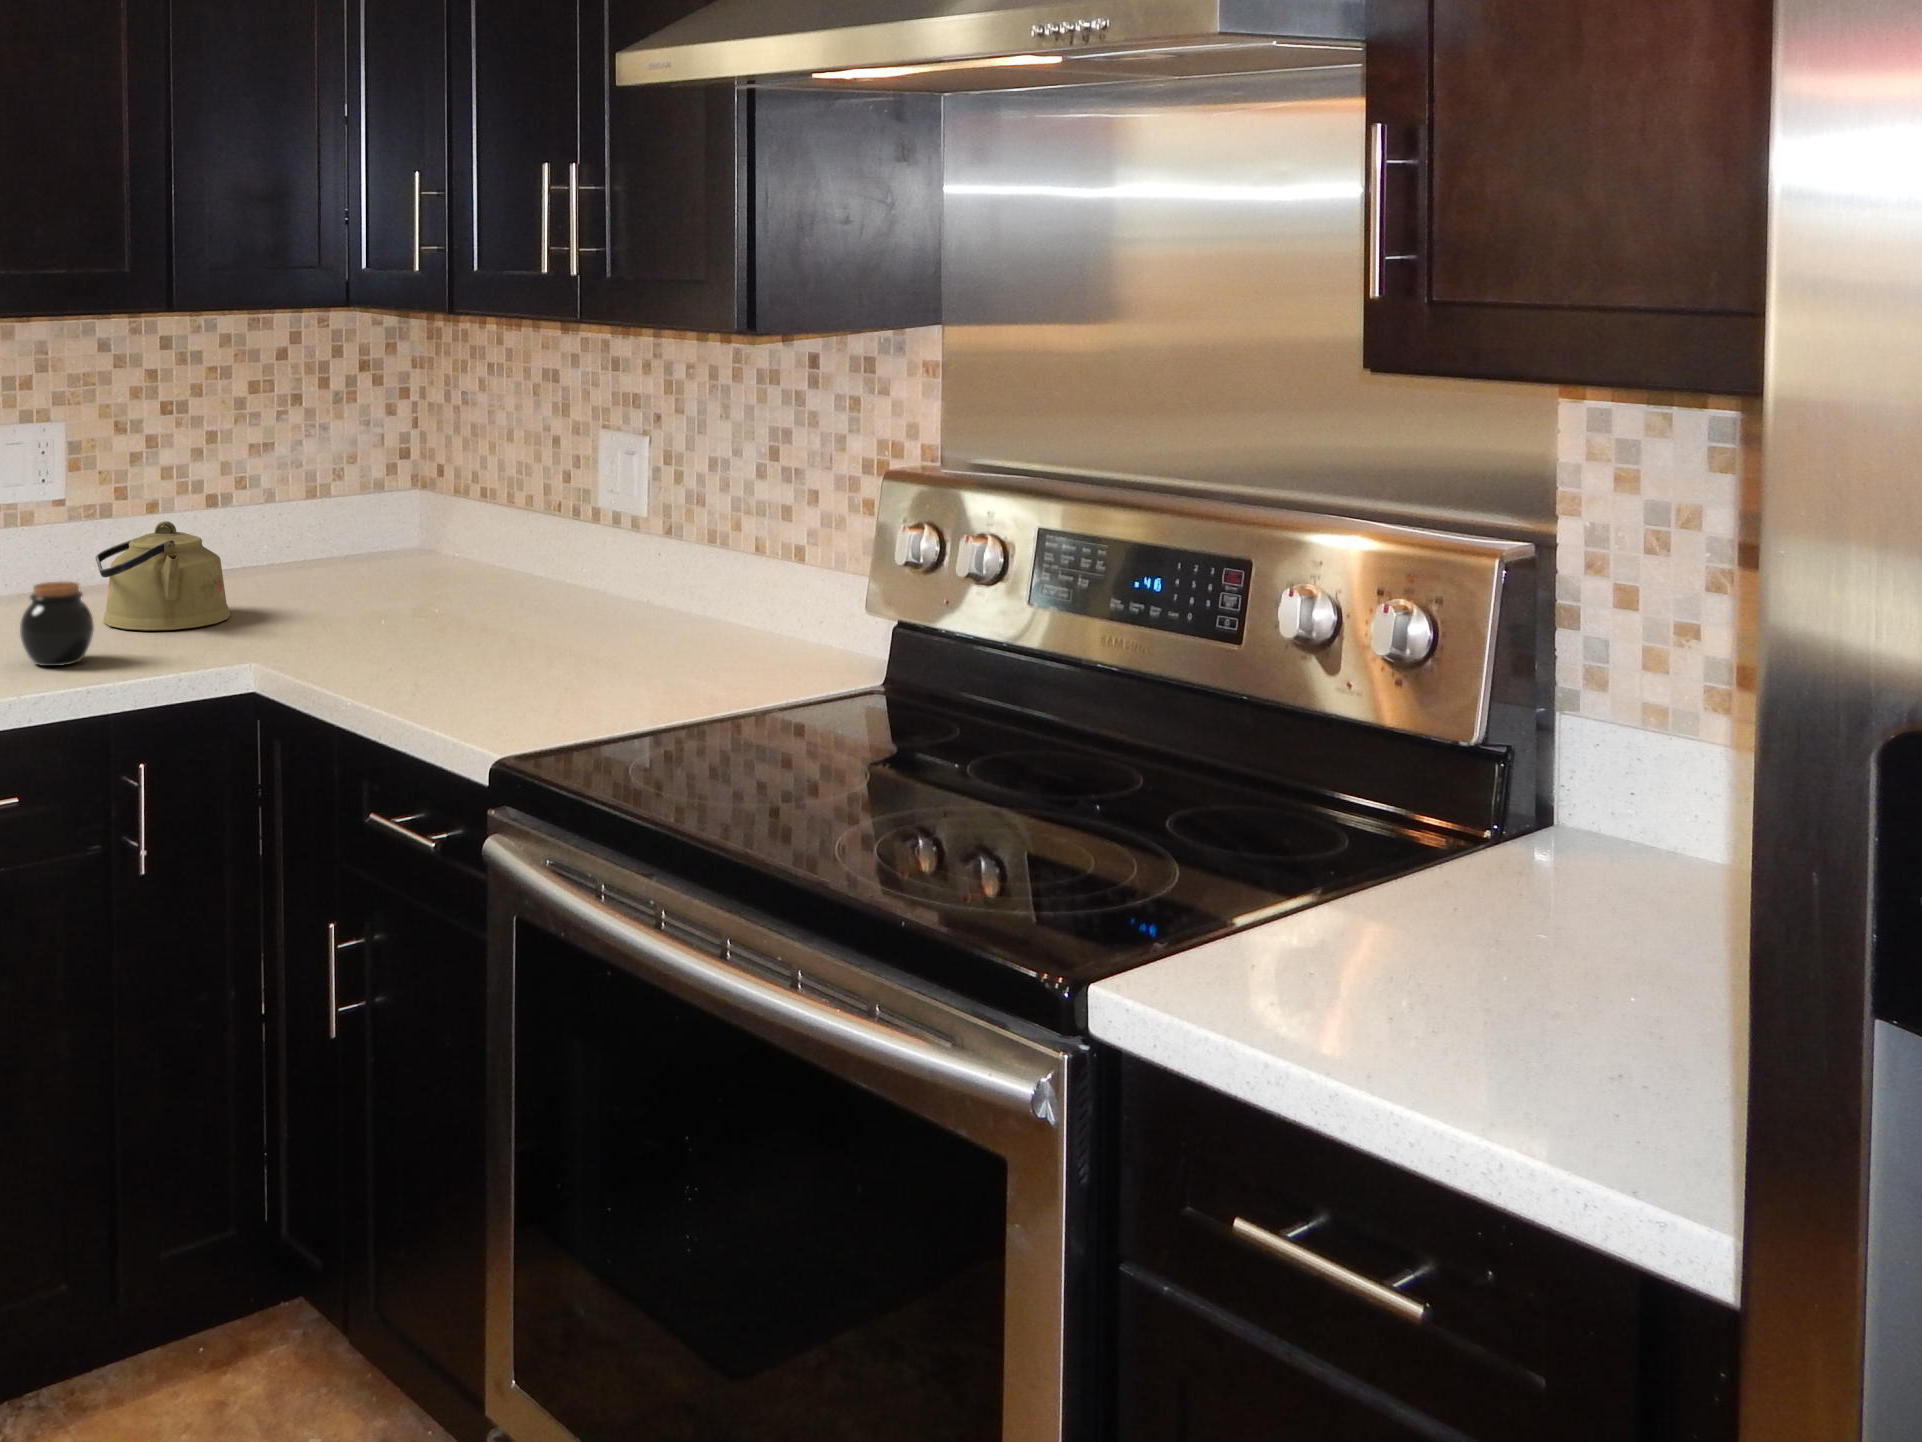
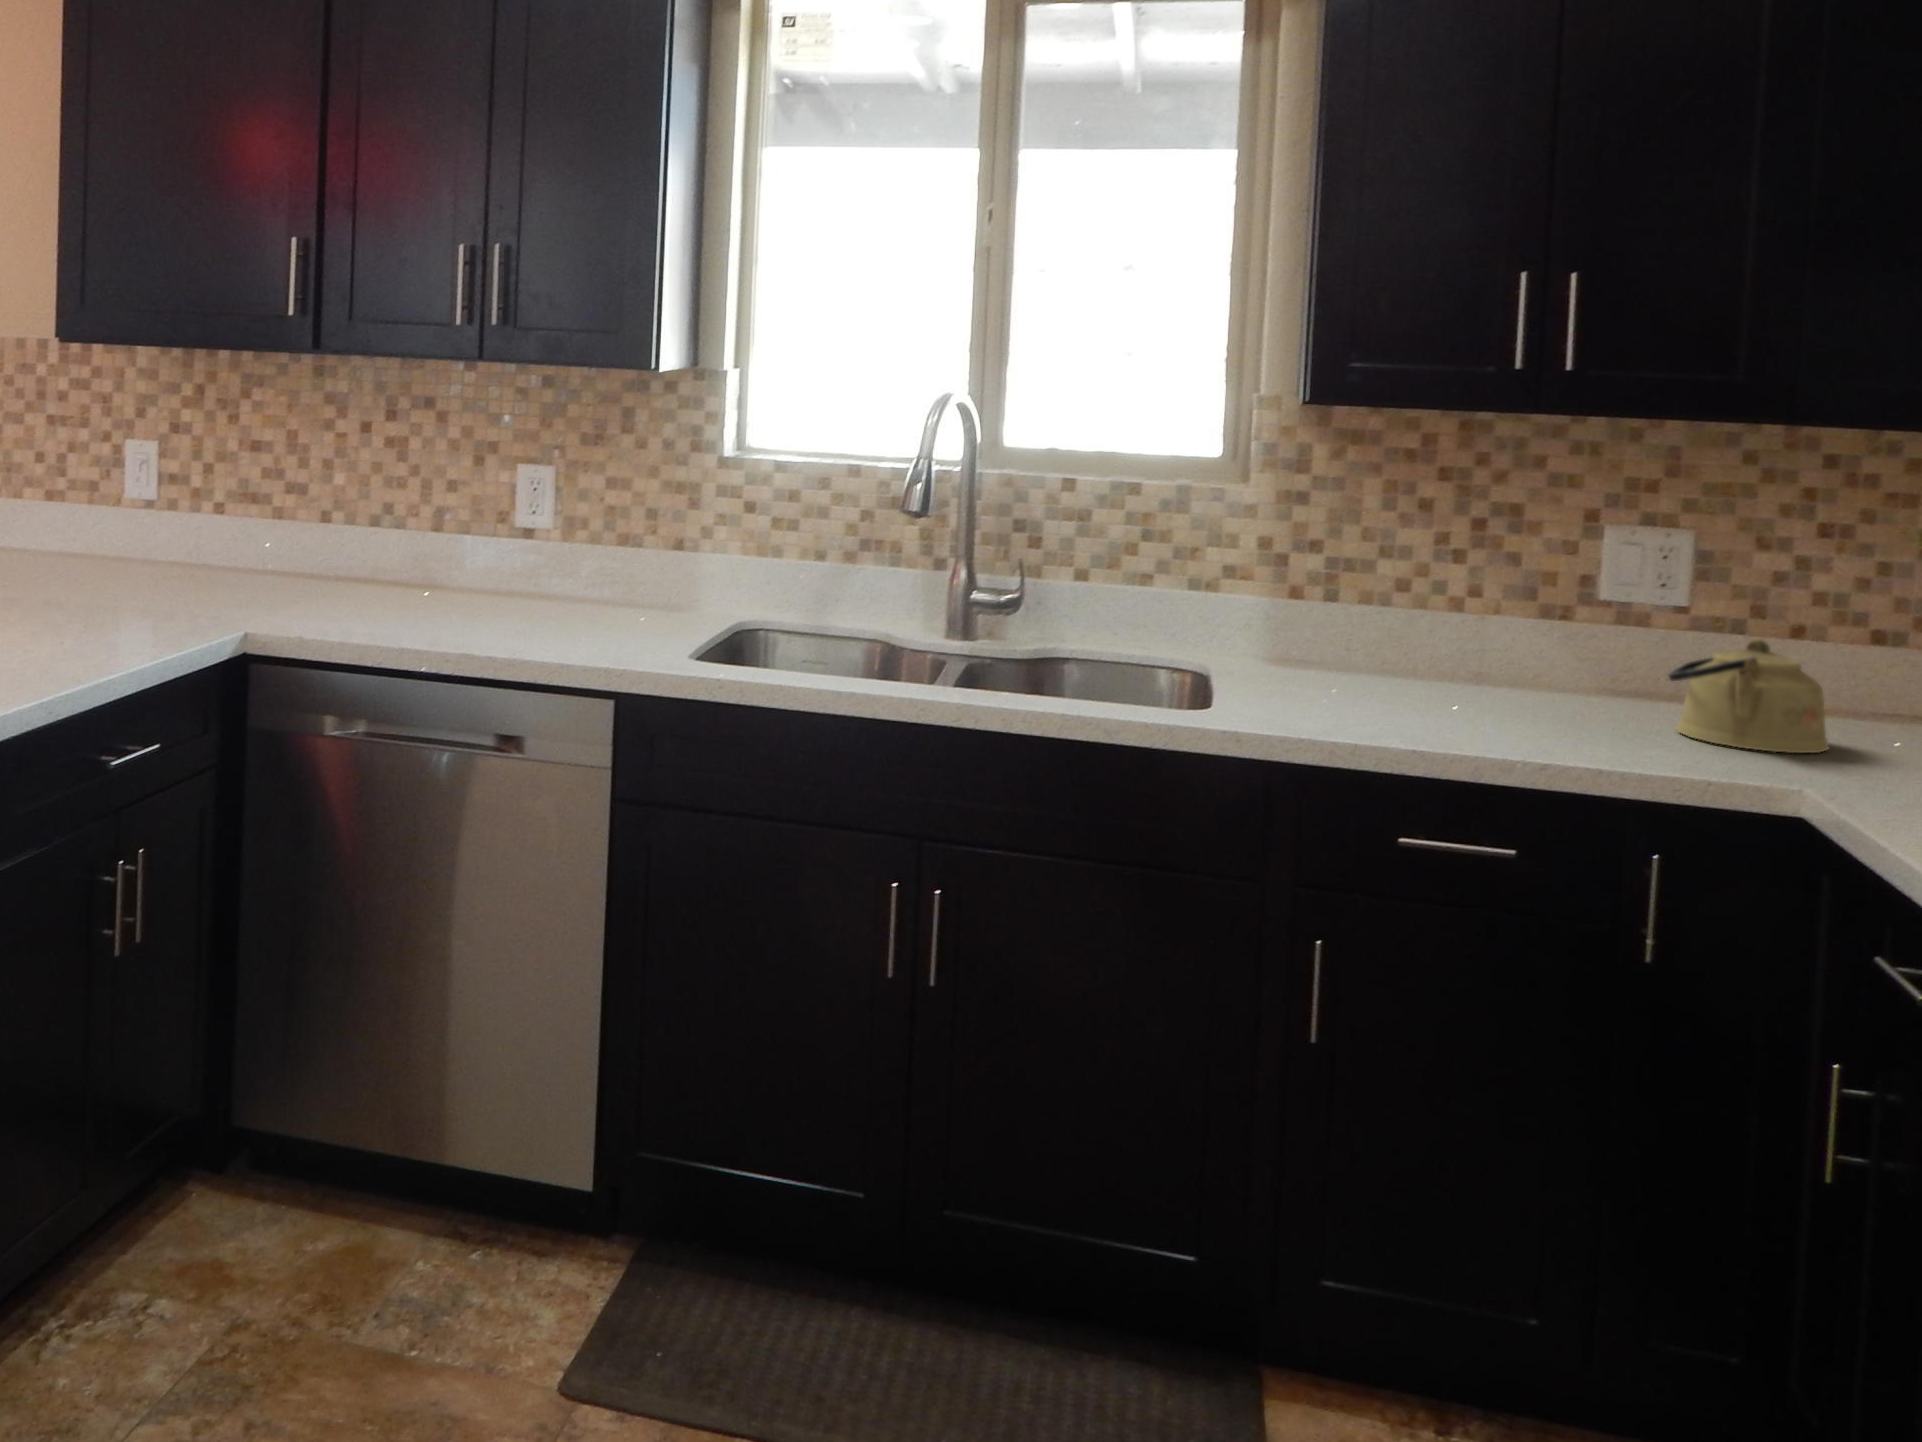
jar: present [20,582,94,666] -> none [1546,669,1624,750]

